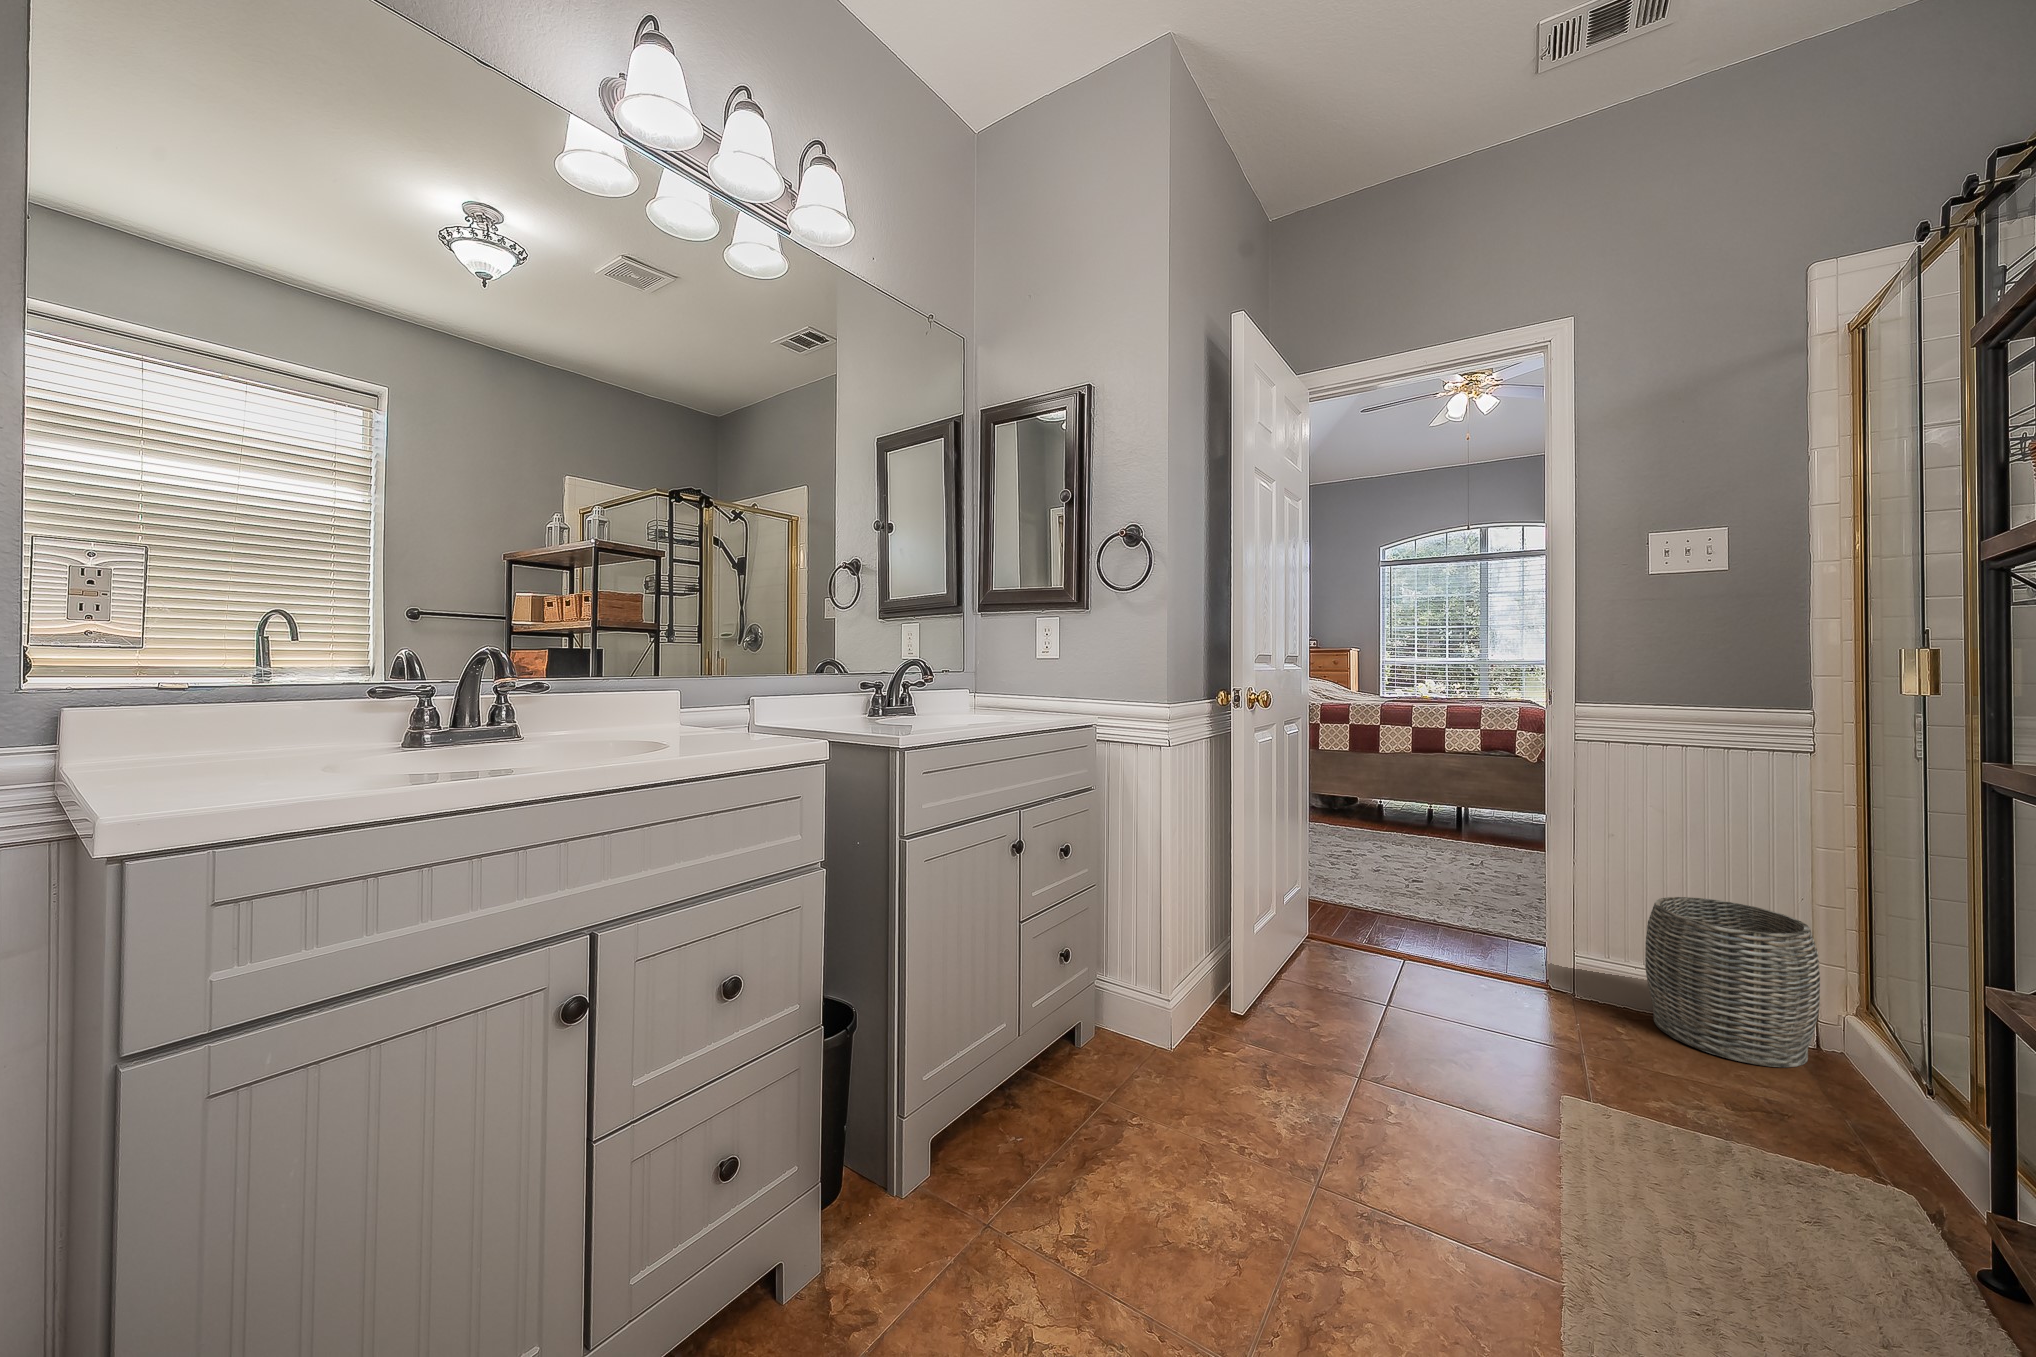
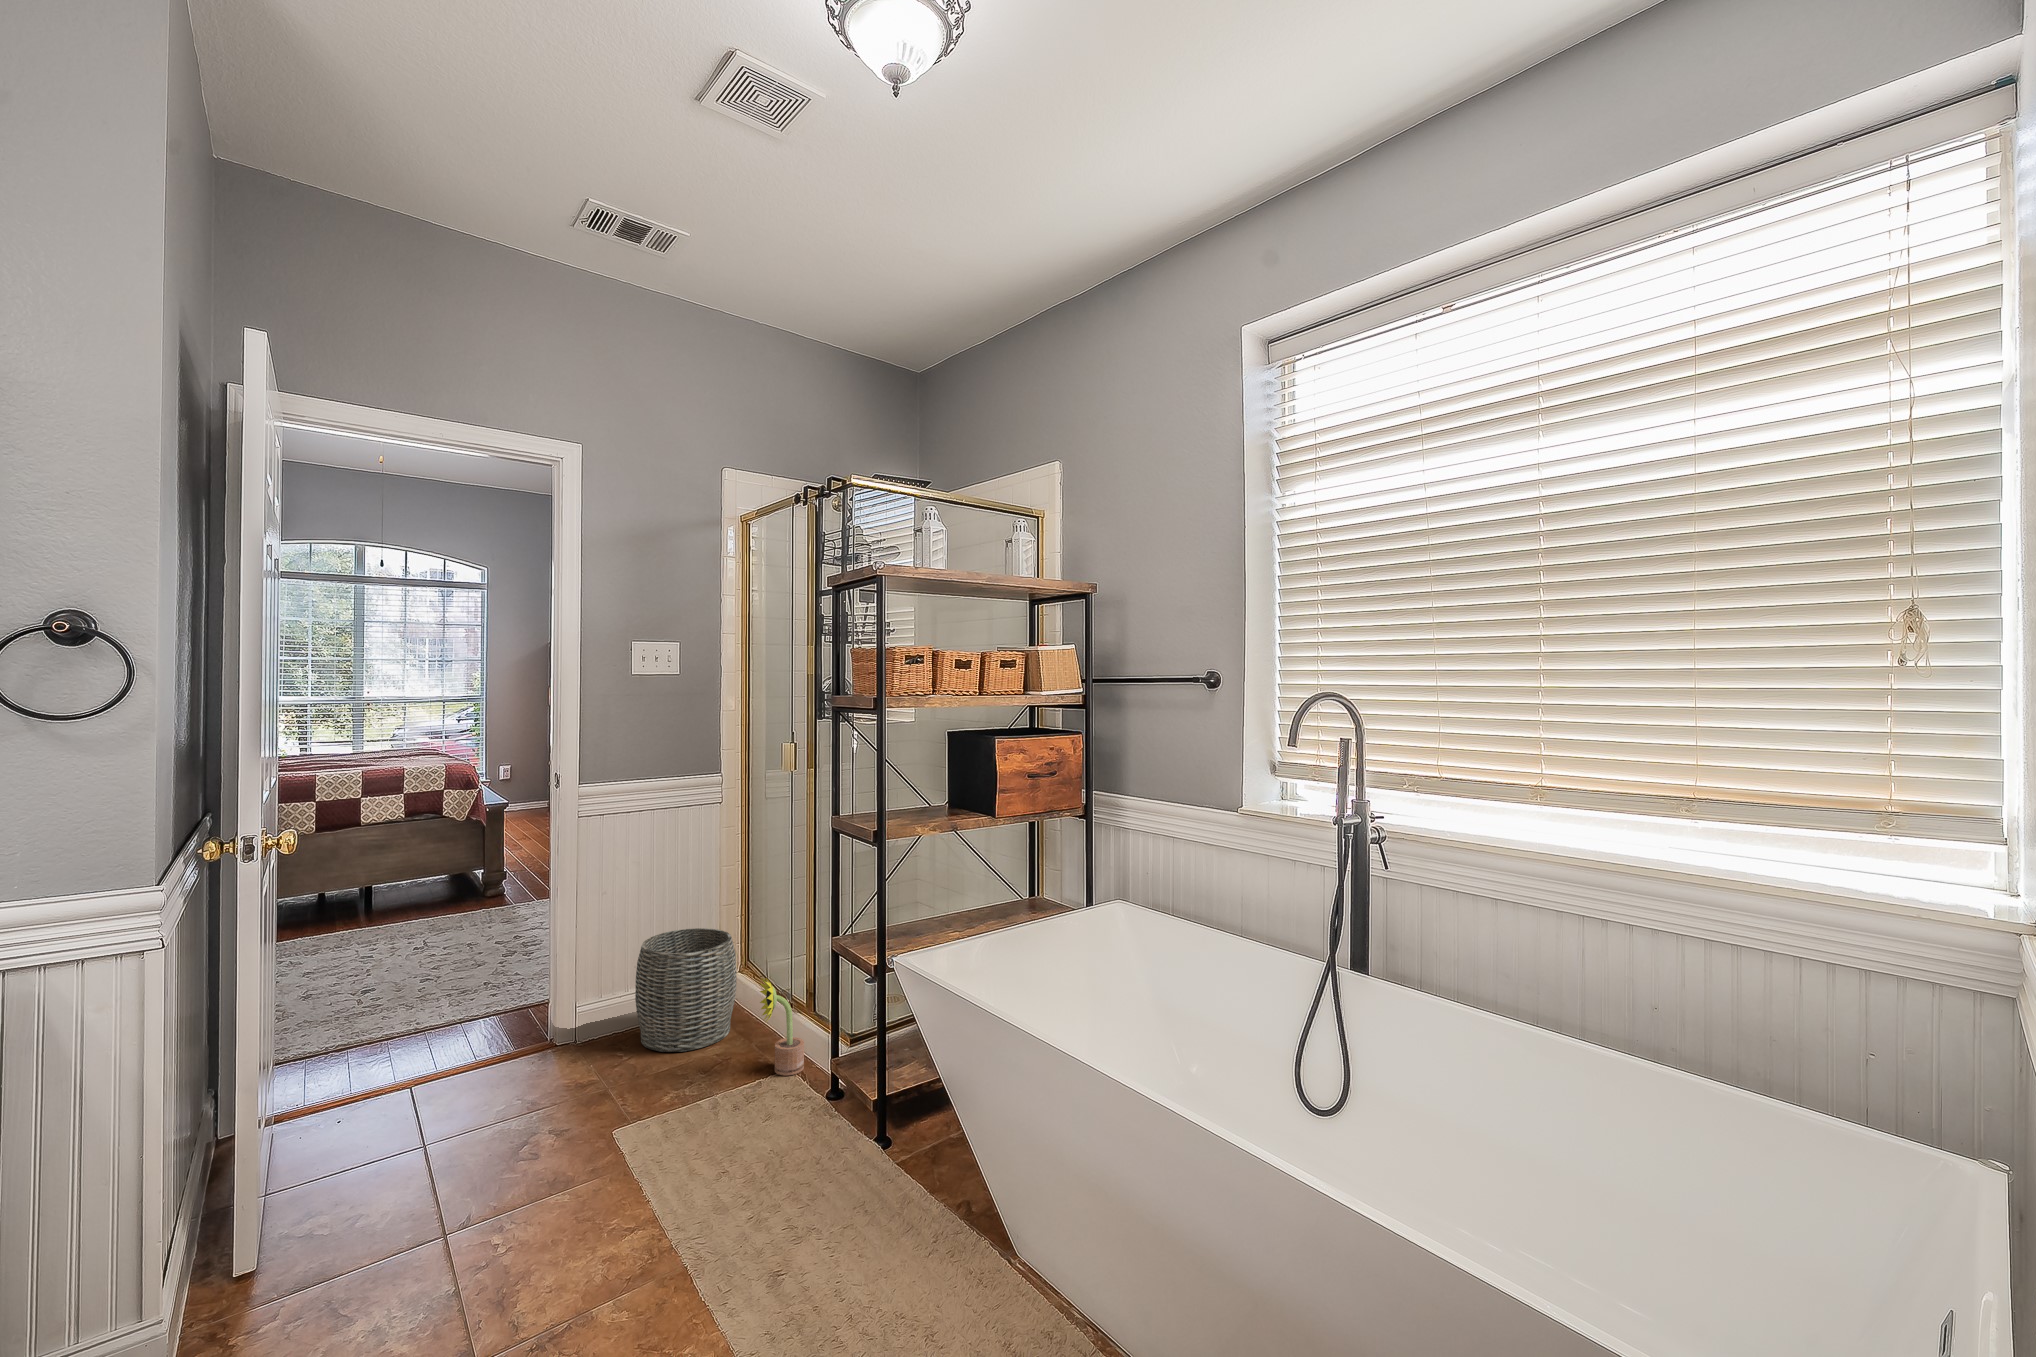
decorative plant: none [1835,993,1935,1177] -> present [760,979,804,1075]

